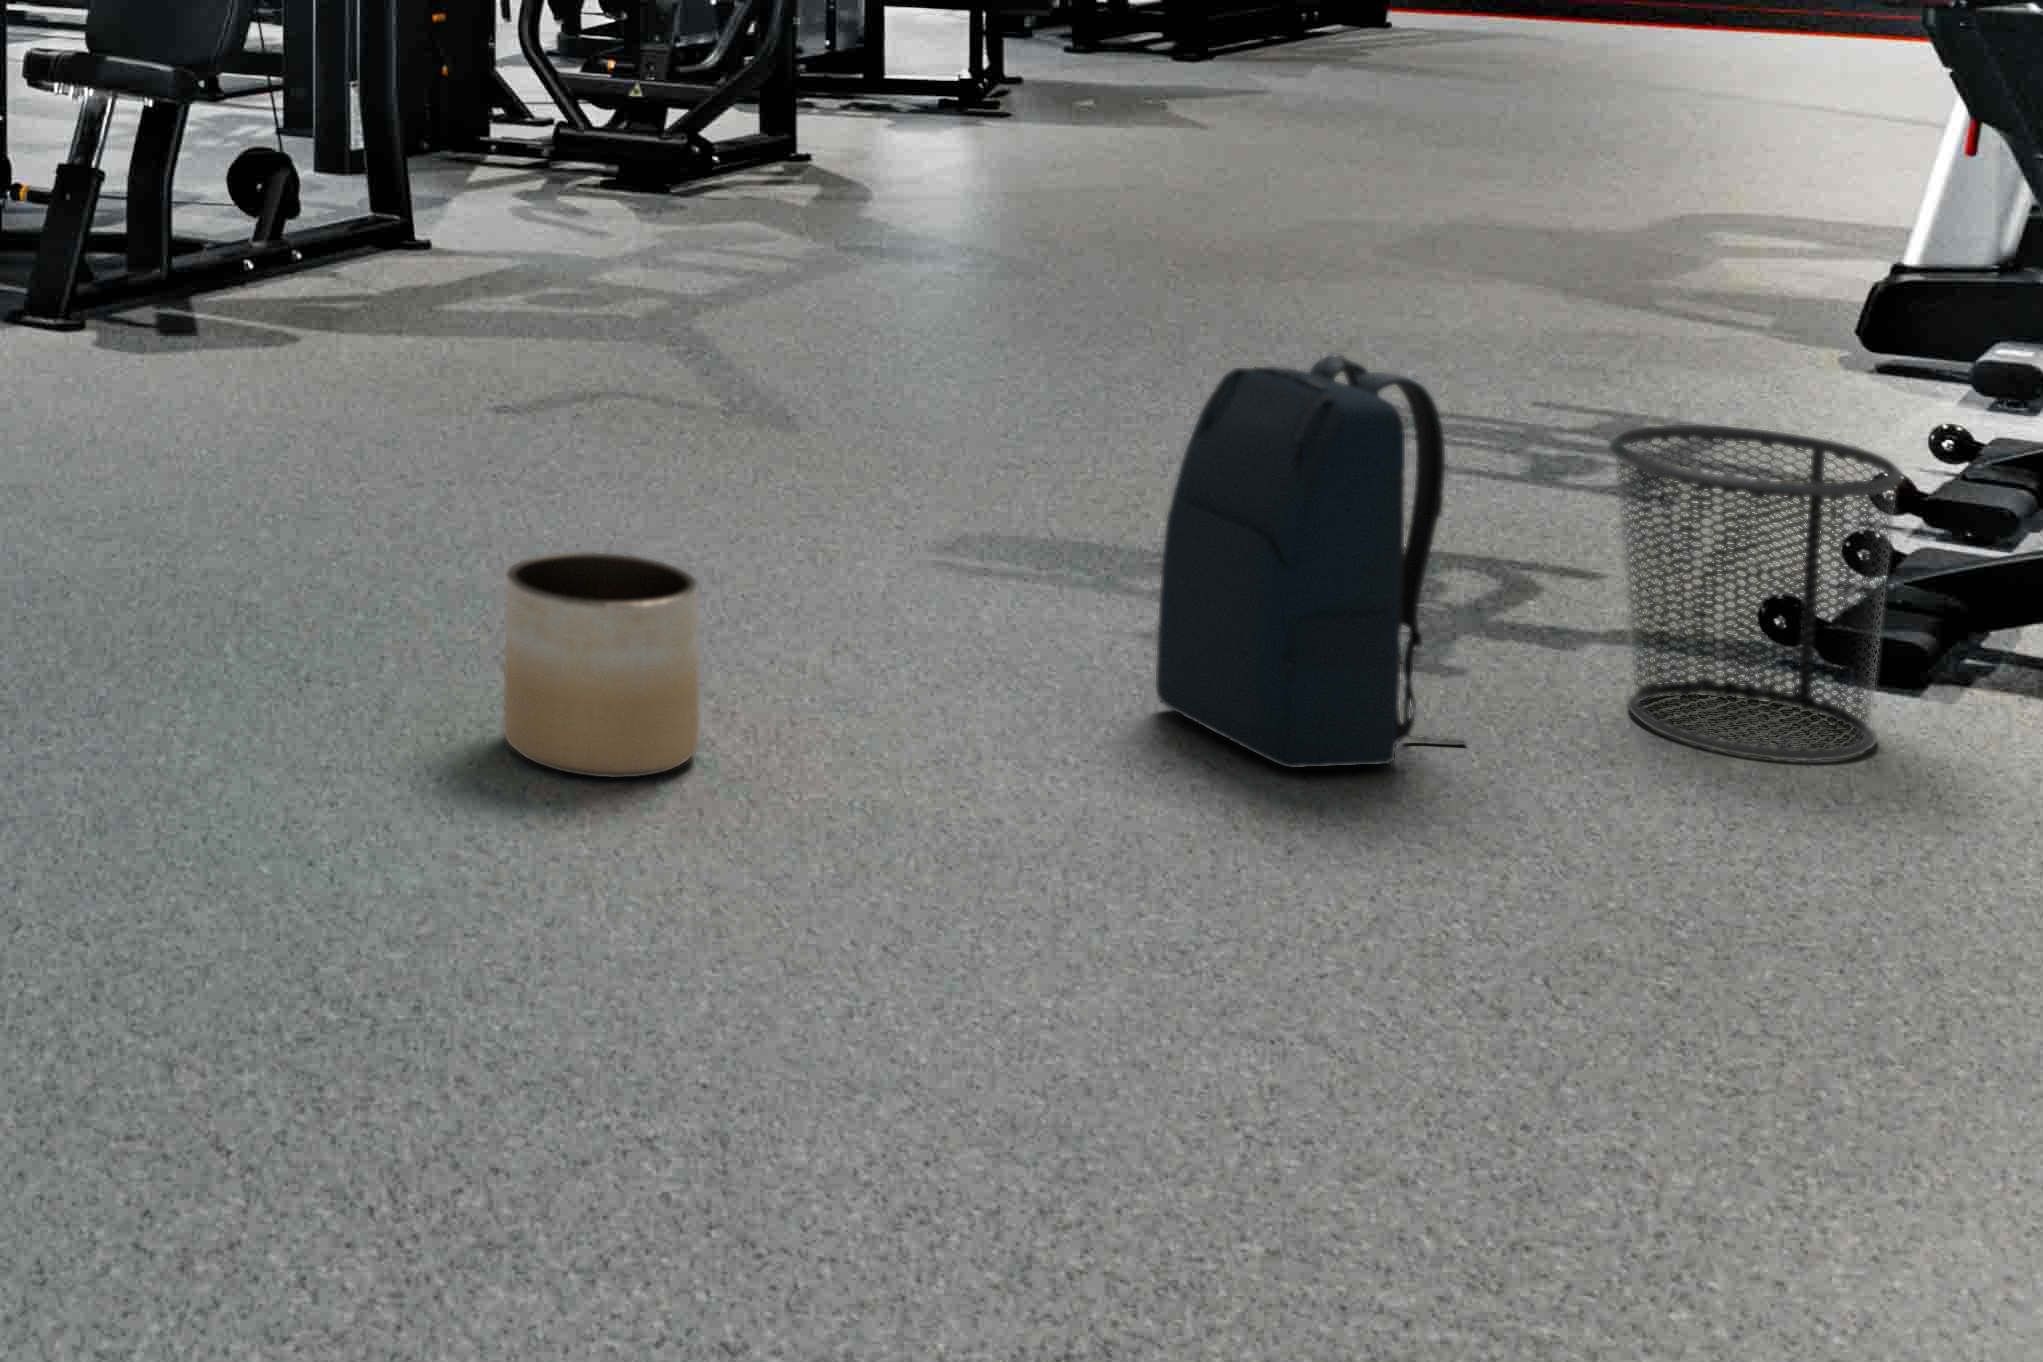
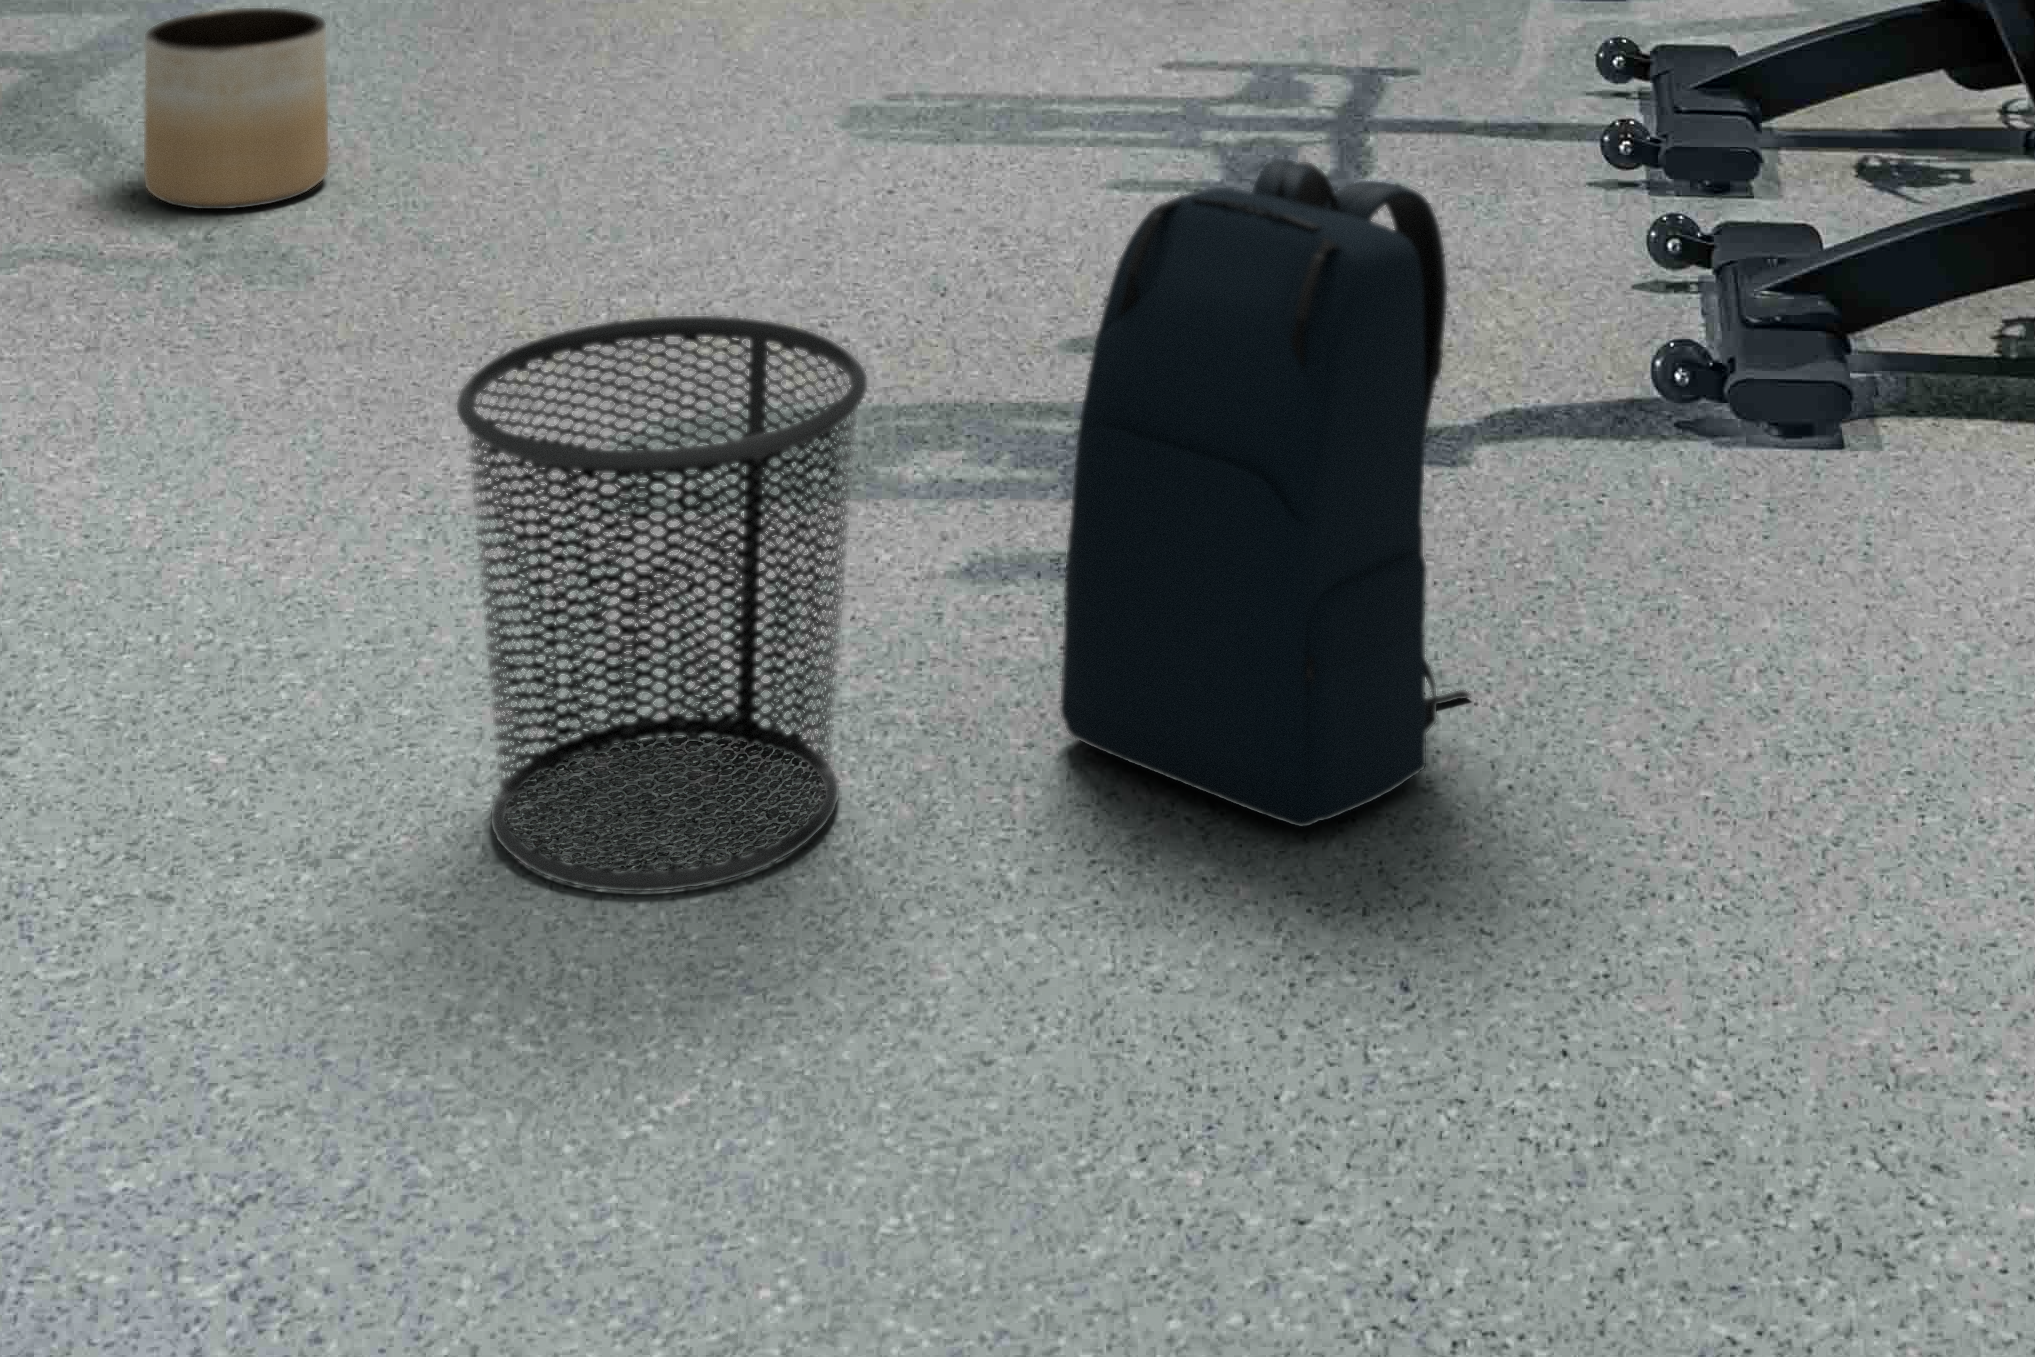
waste bin: present [1610,425,1903,761] -> present [457,316,867,891]
planter: present [504,553,699,777] -> present [144,8,329,209]

